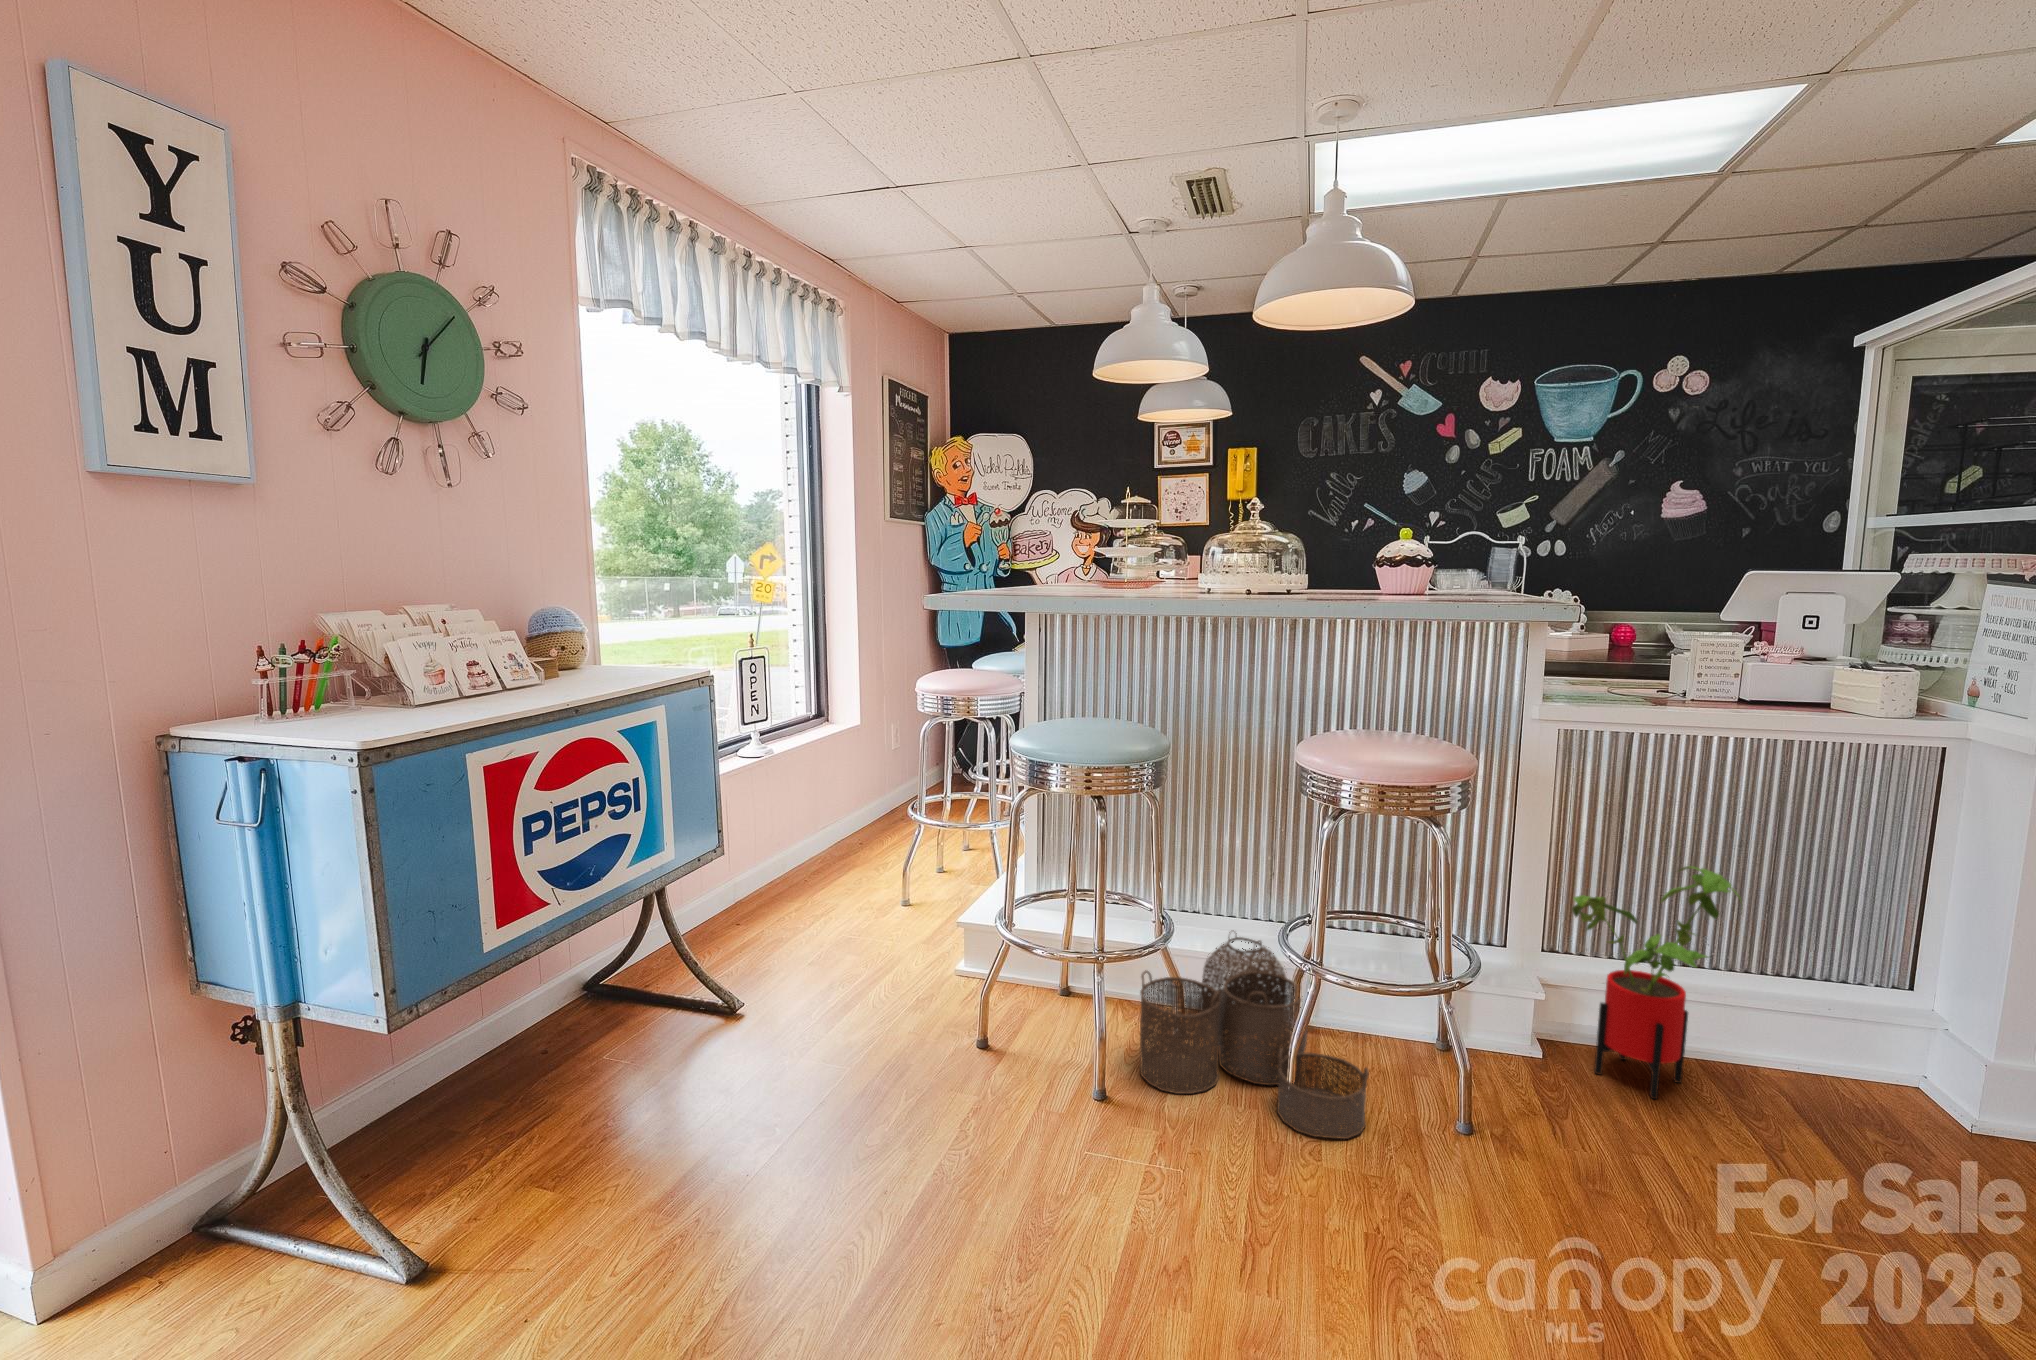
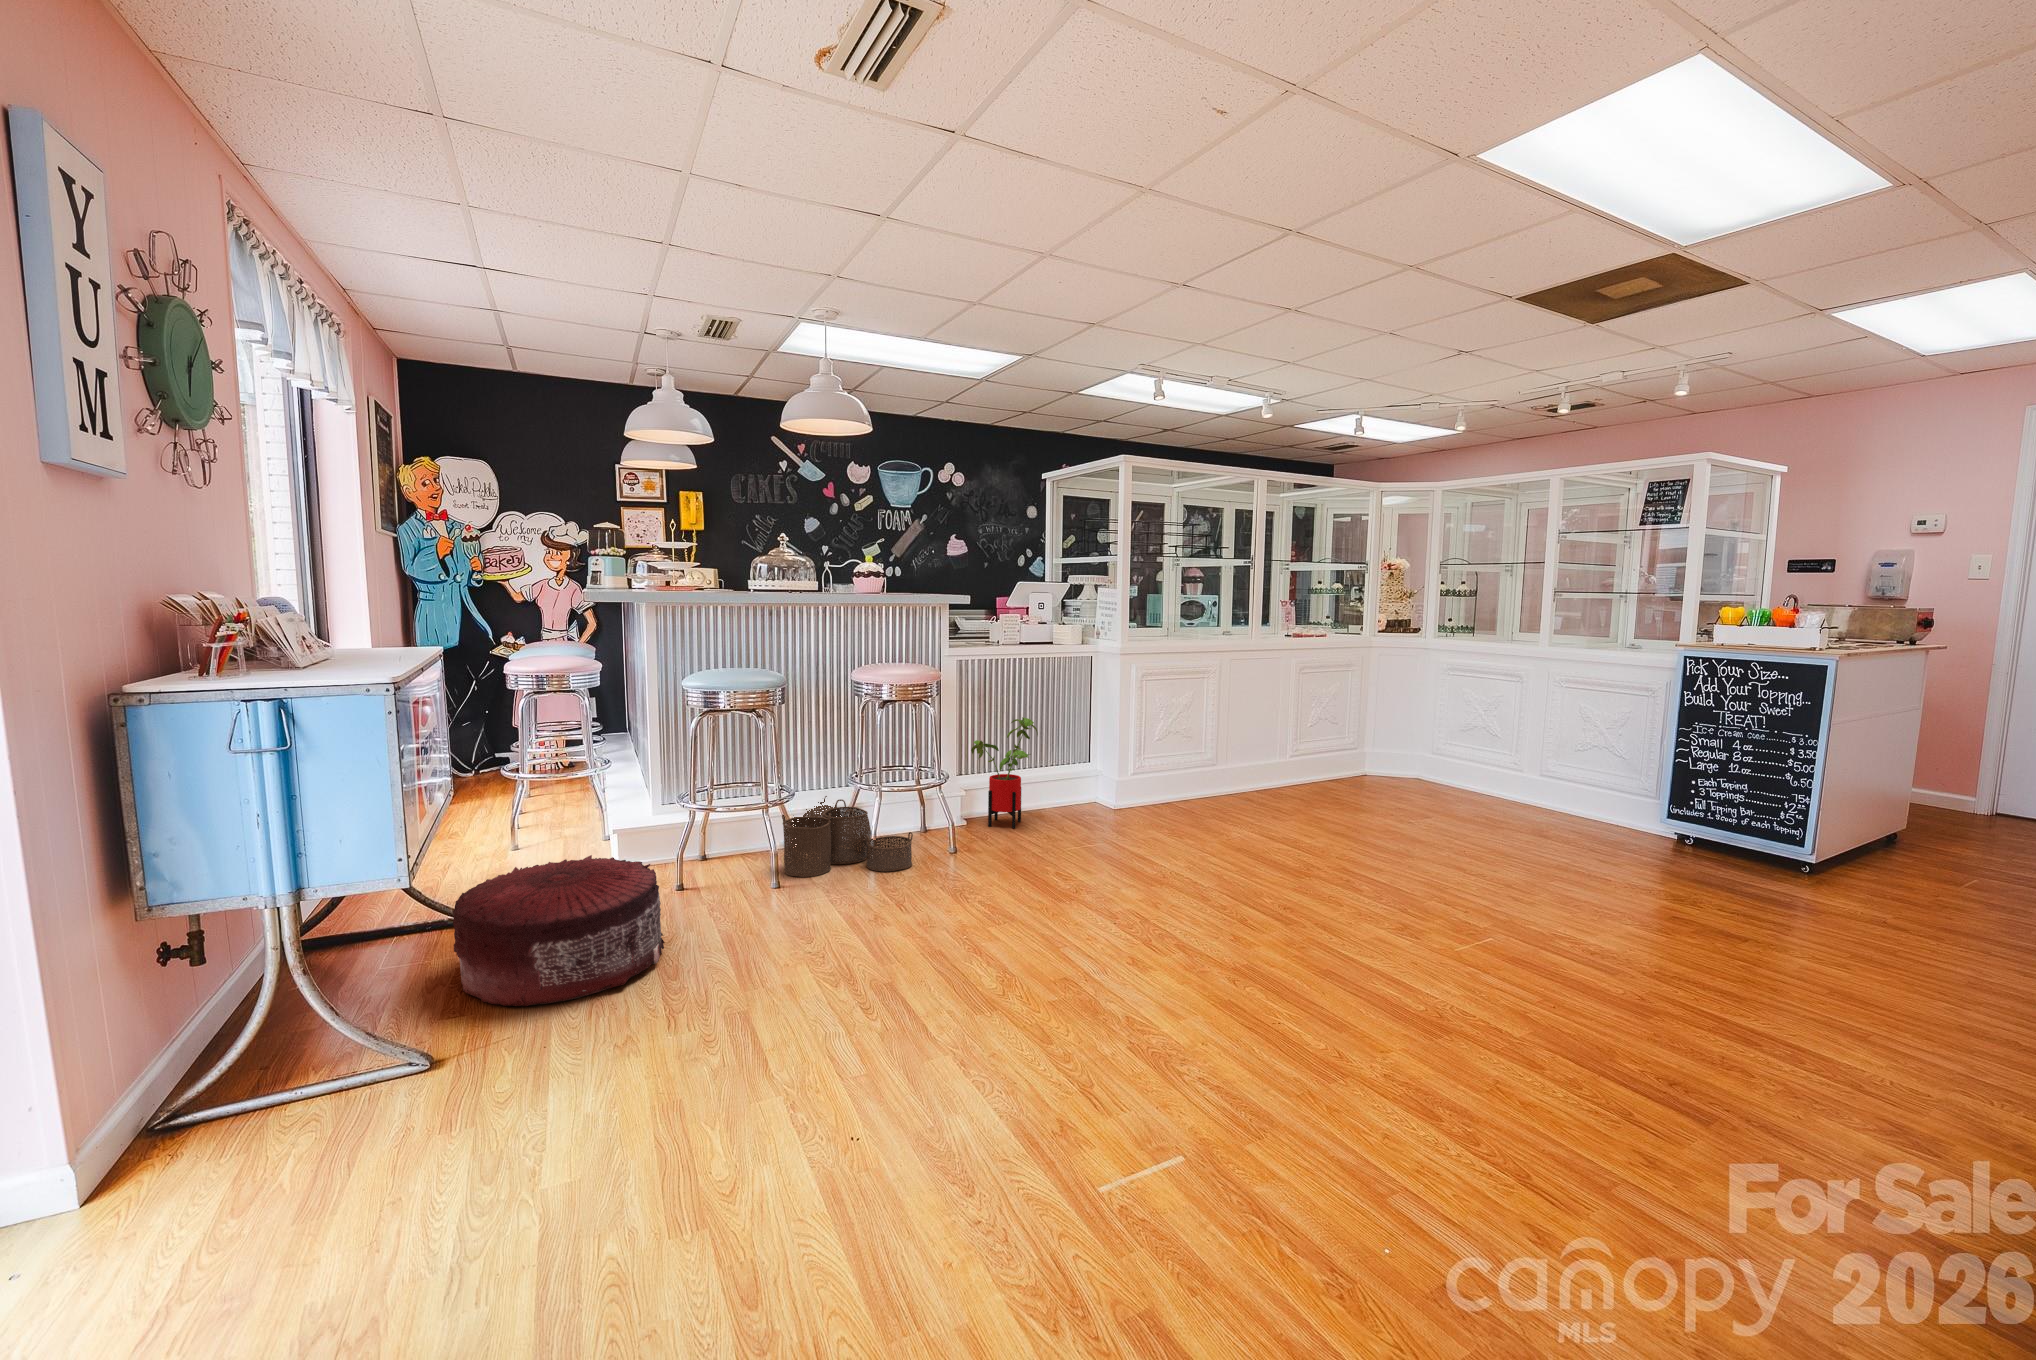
pouf: none [555,986,851,1254] -> present [452,855,665,1006]

